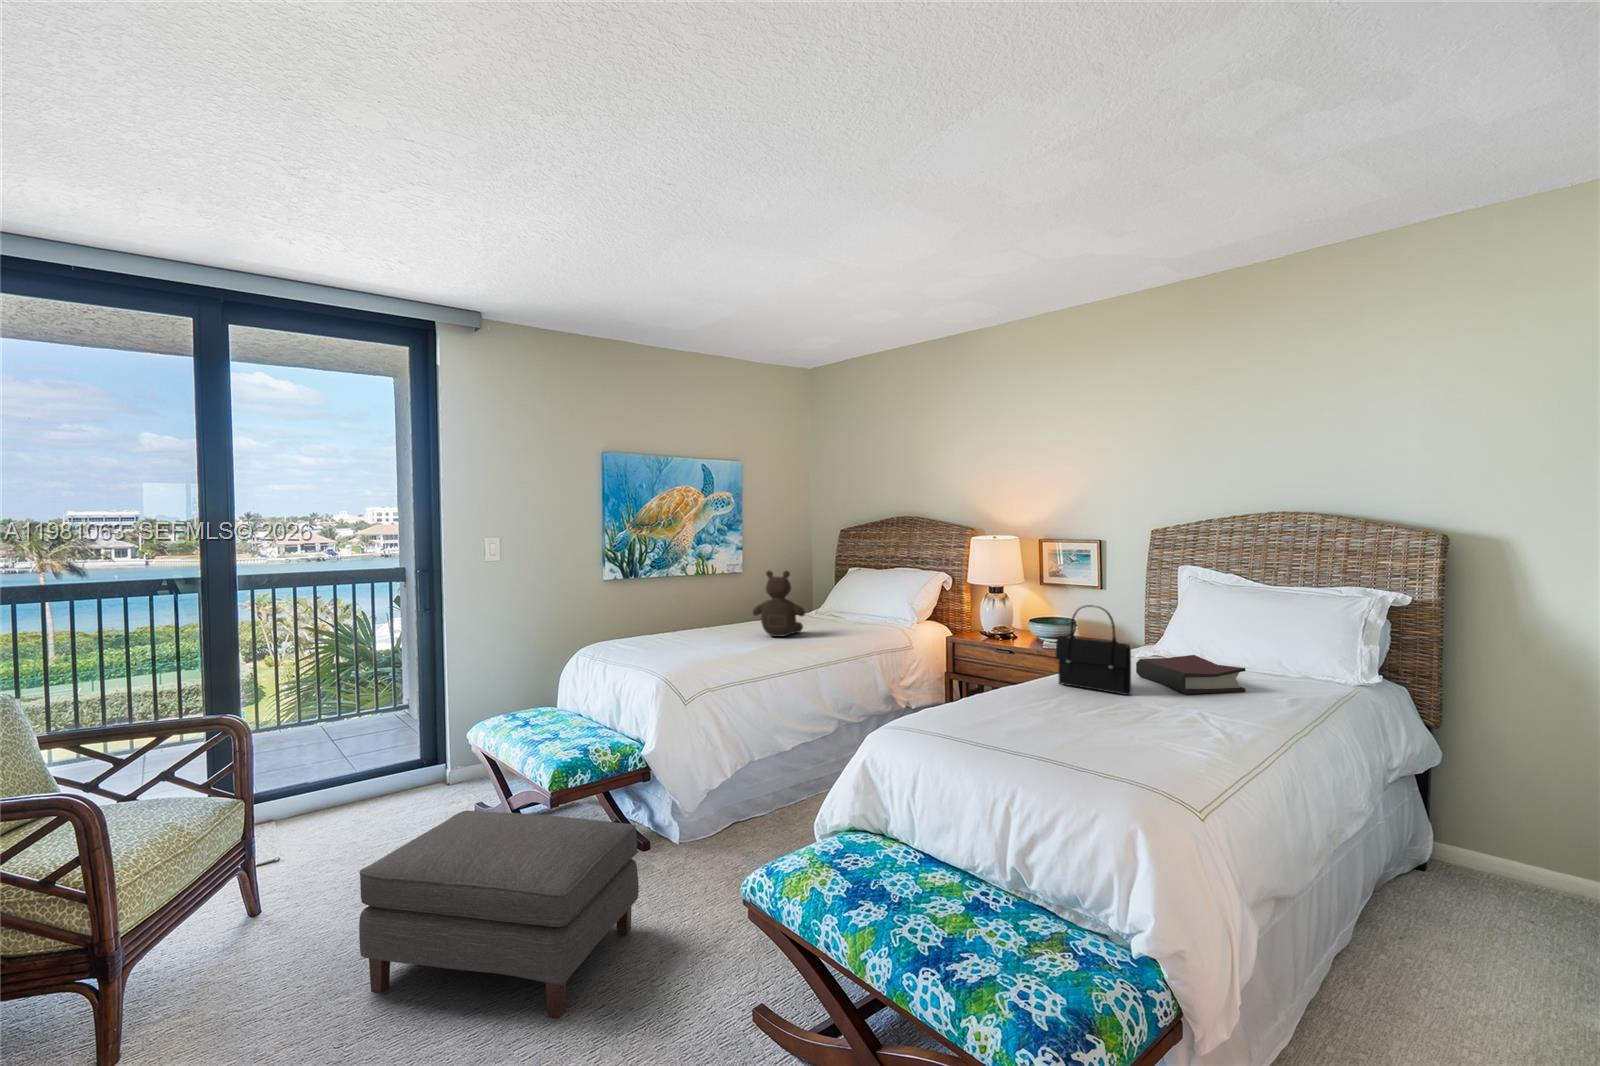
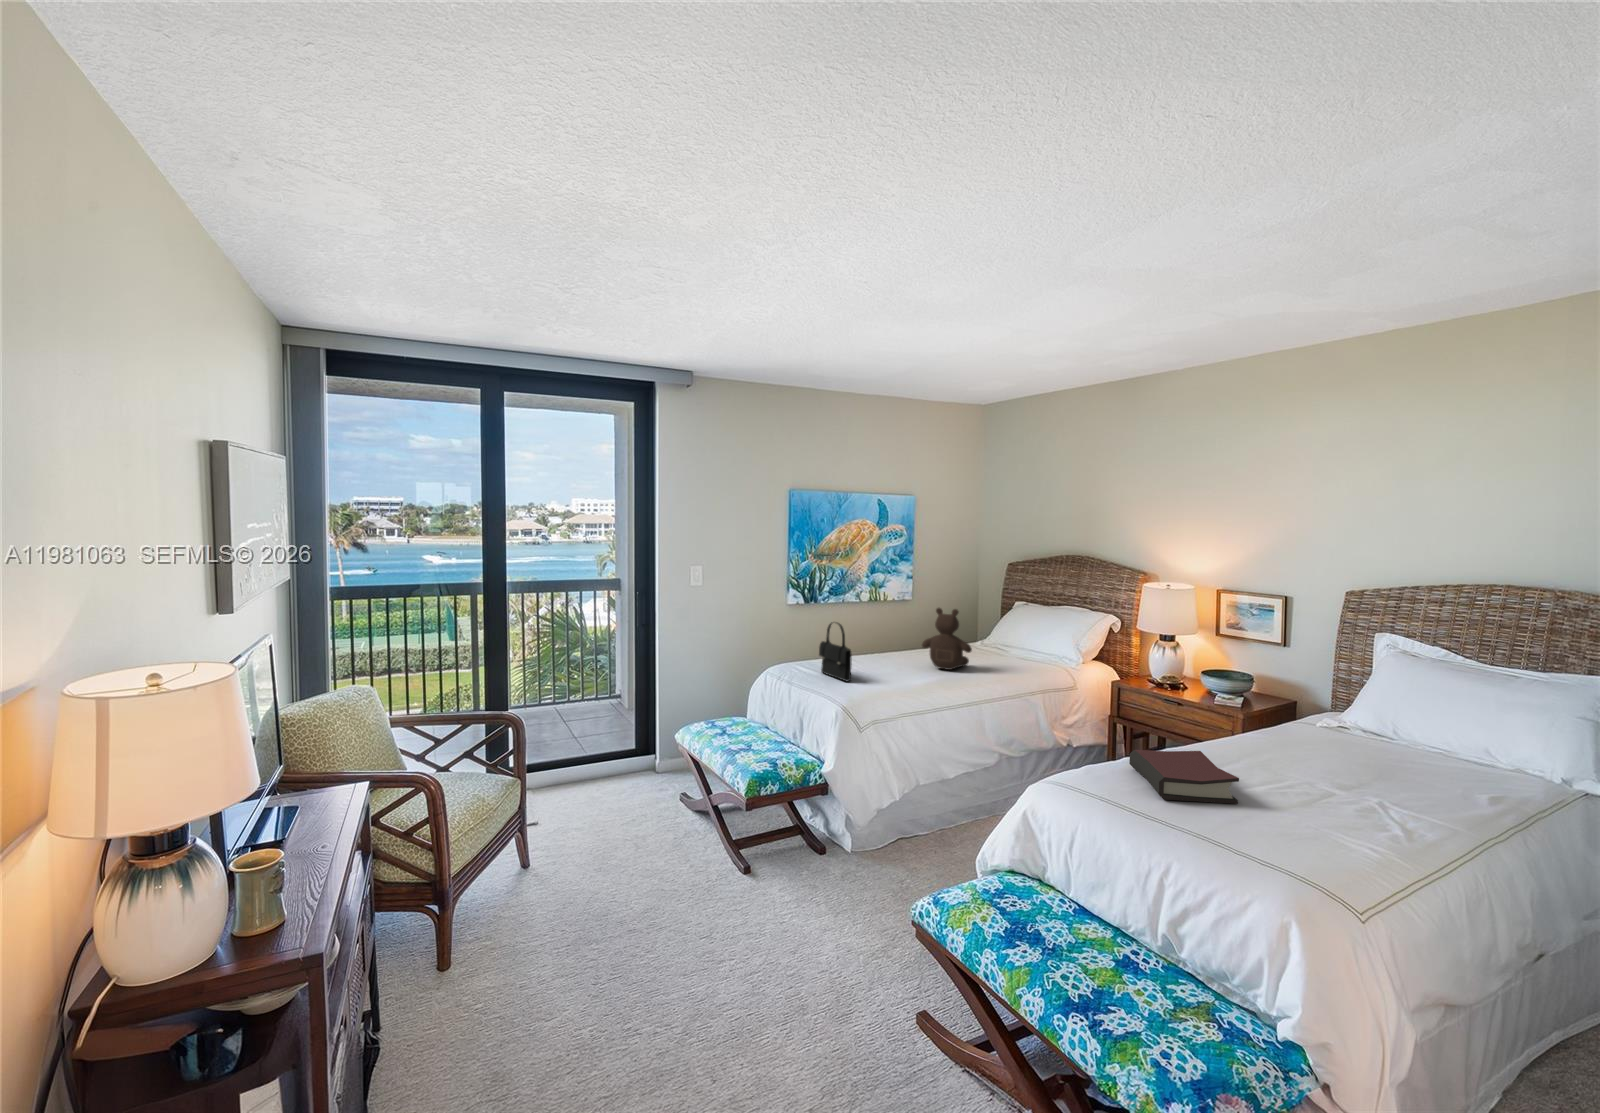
handbag: present [1056,605,1131,695] -> present [819,622,852,681]
hardback book: present [1136,655,1246,694] -> present [1129,750,1239,804]
ottoman: present [359,811,639,1019] -> none [606,807,819,993]

